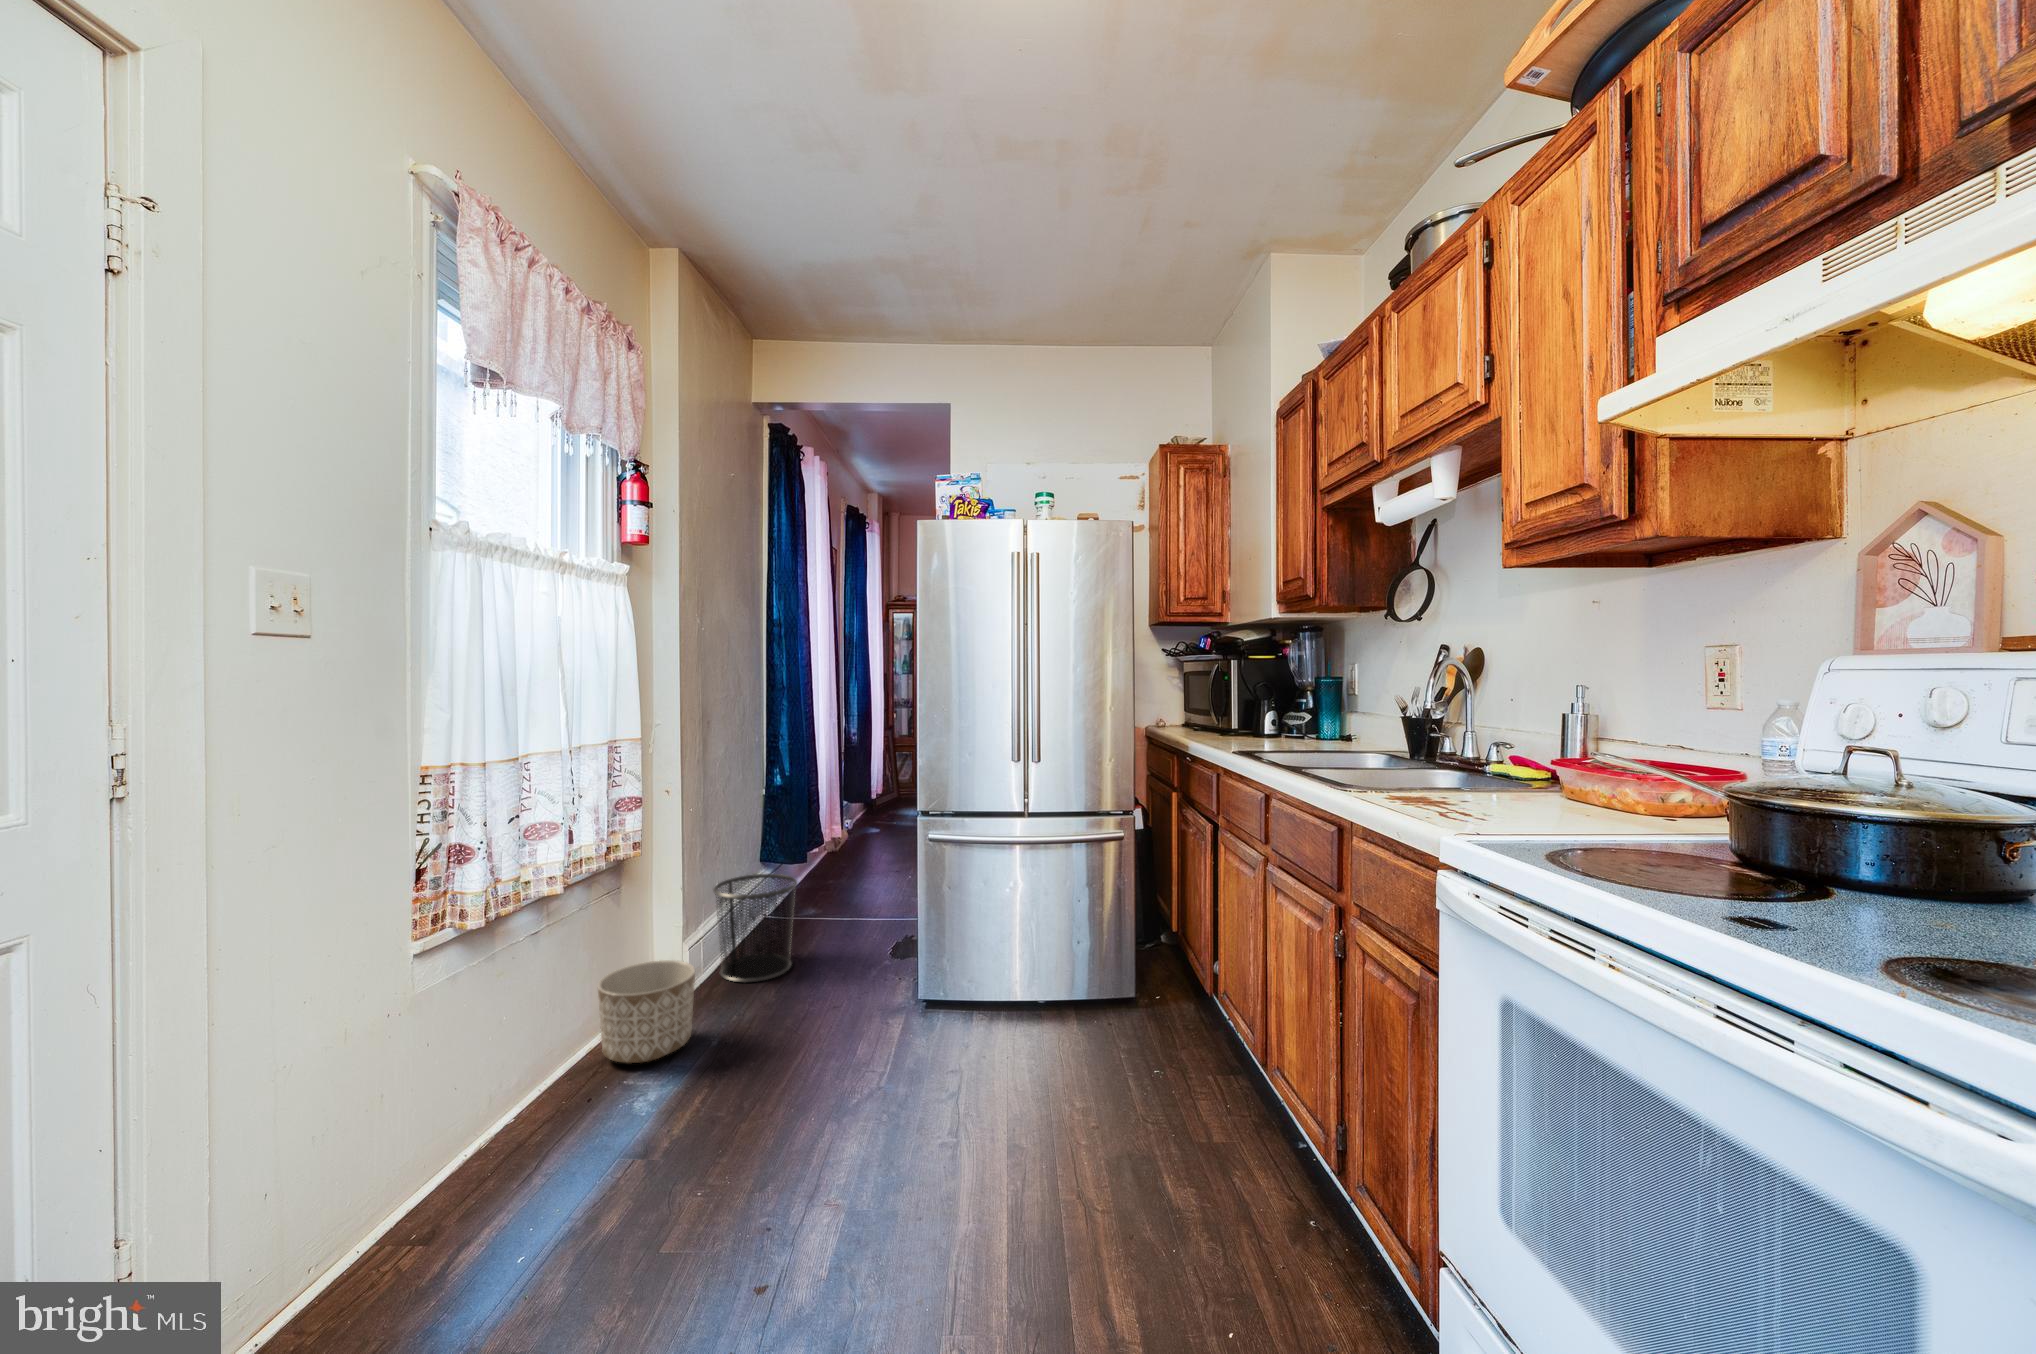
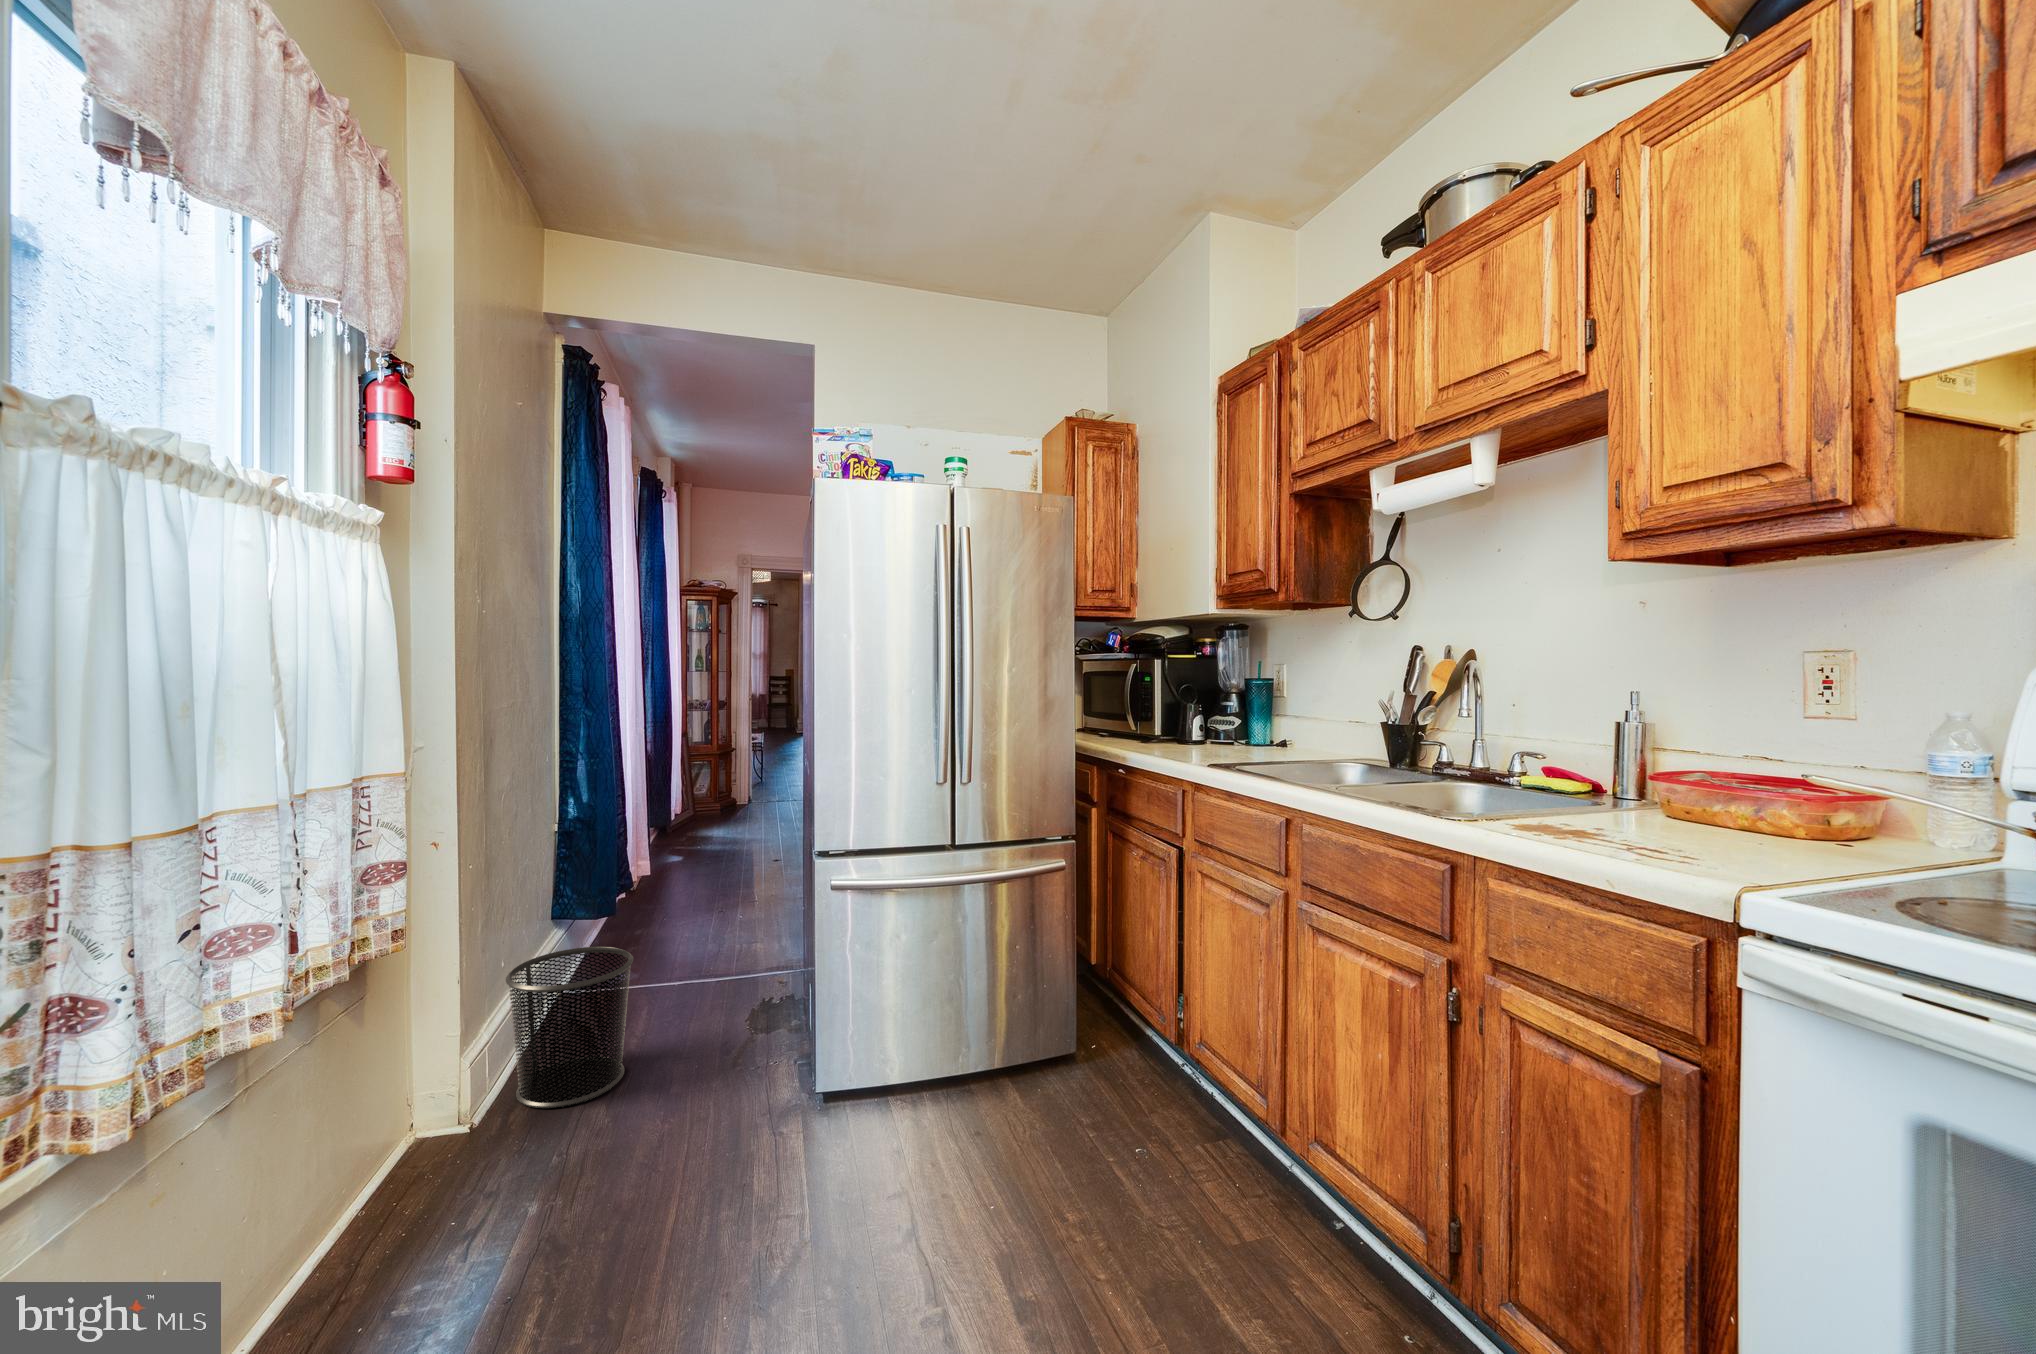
planter: present [598,960,695,1063] -> none [335,1103,505,1288]

